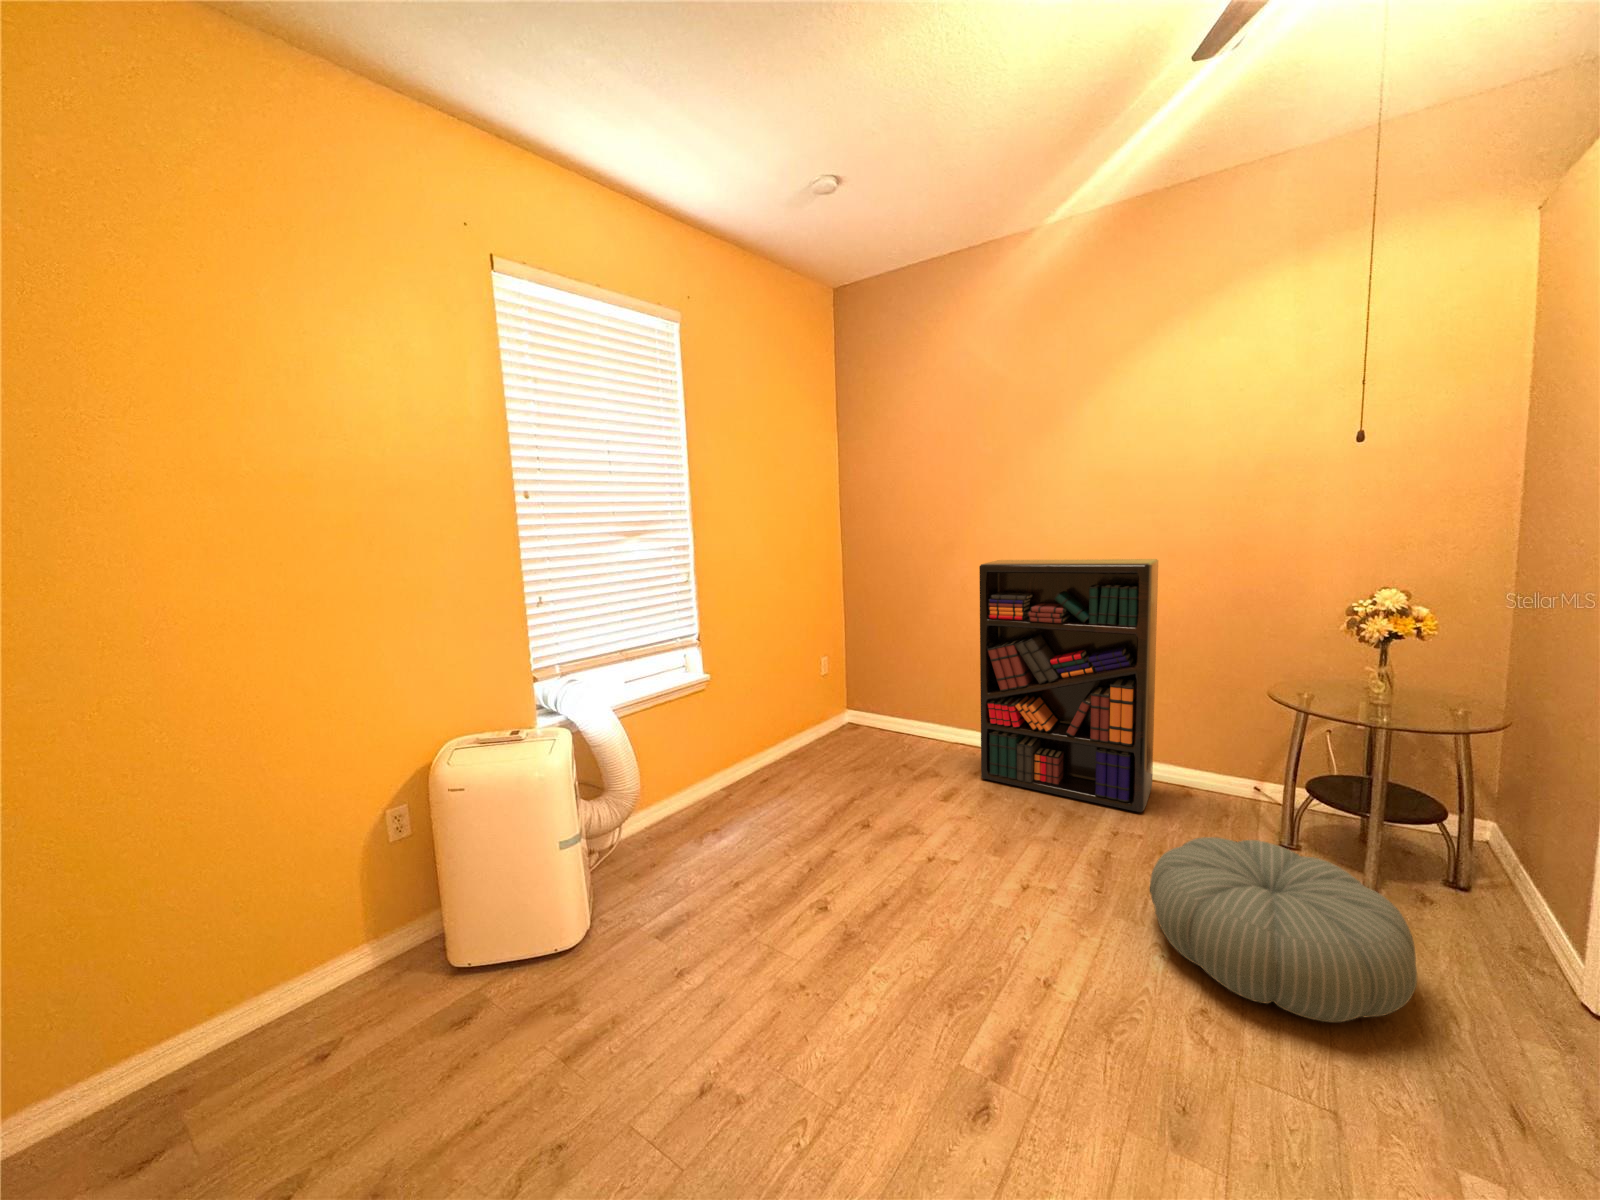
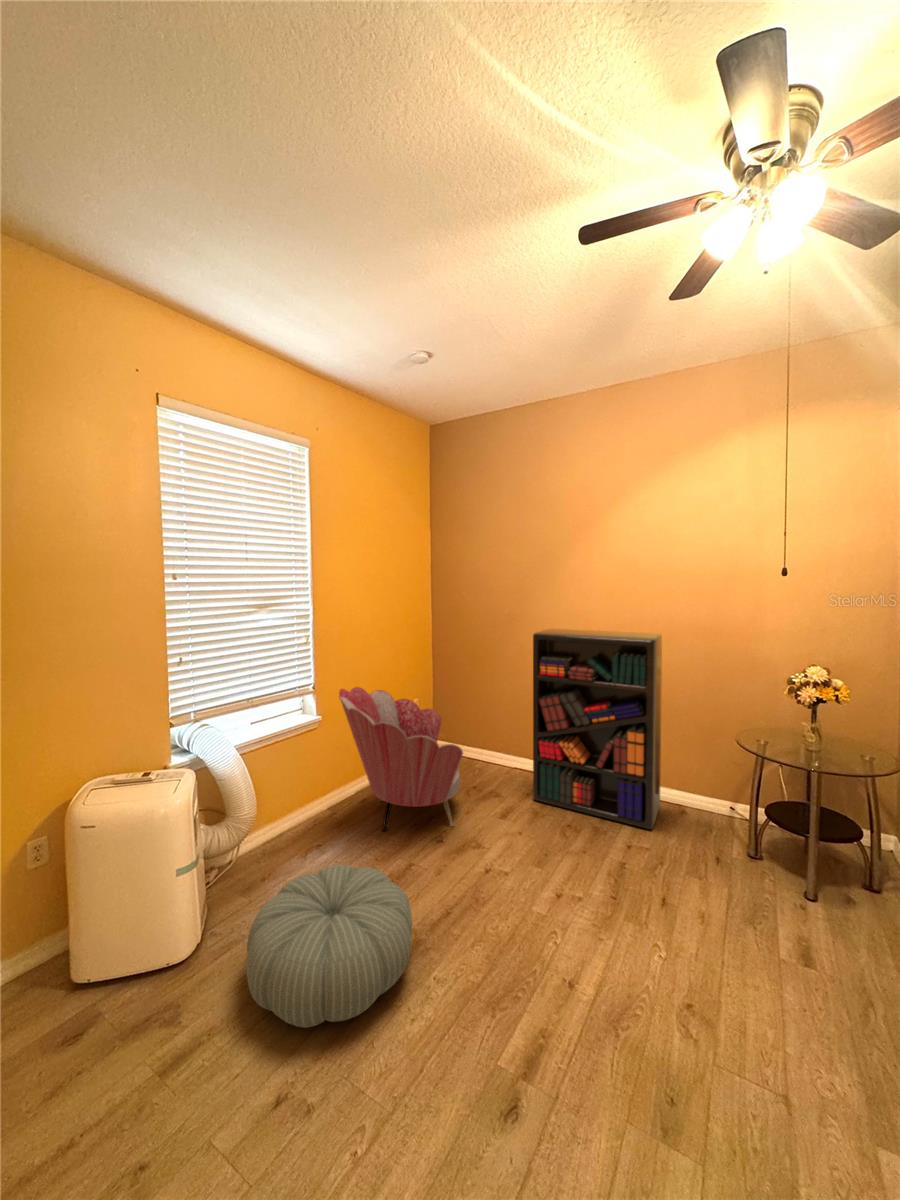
armchair: none [732,640,892,813] -> present [339,687,463,831]
pouf: present [1150,837,1417,1022] -> present [246,865,412,1028]

